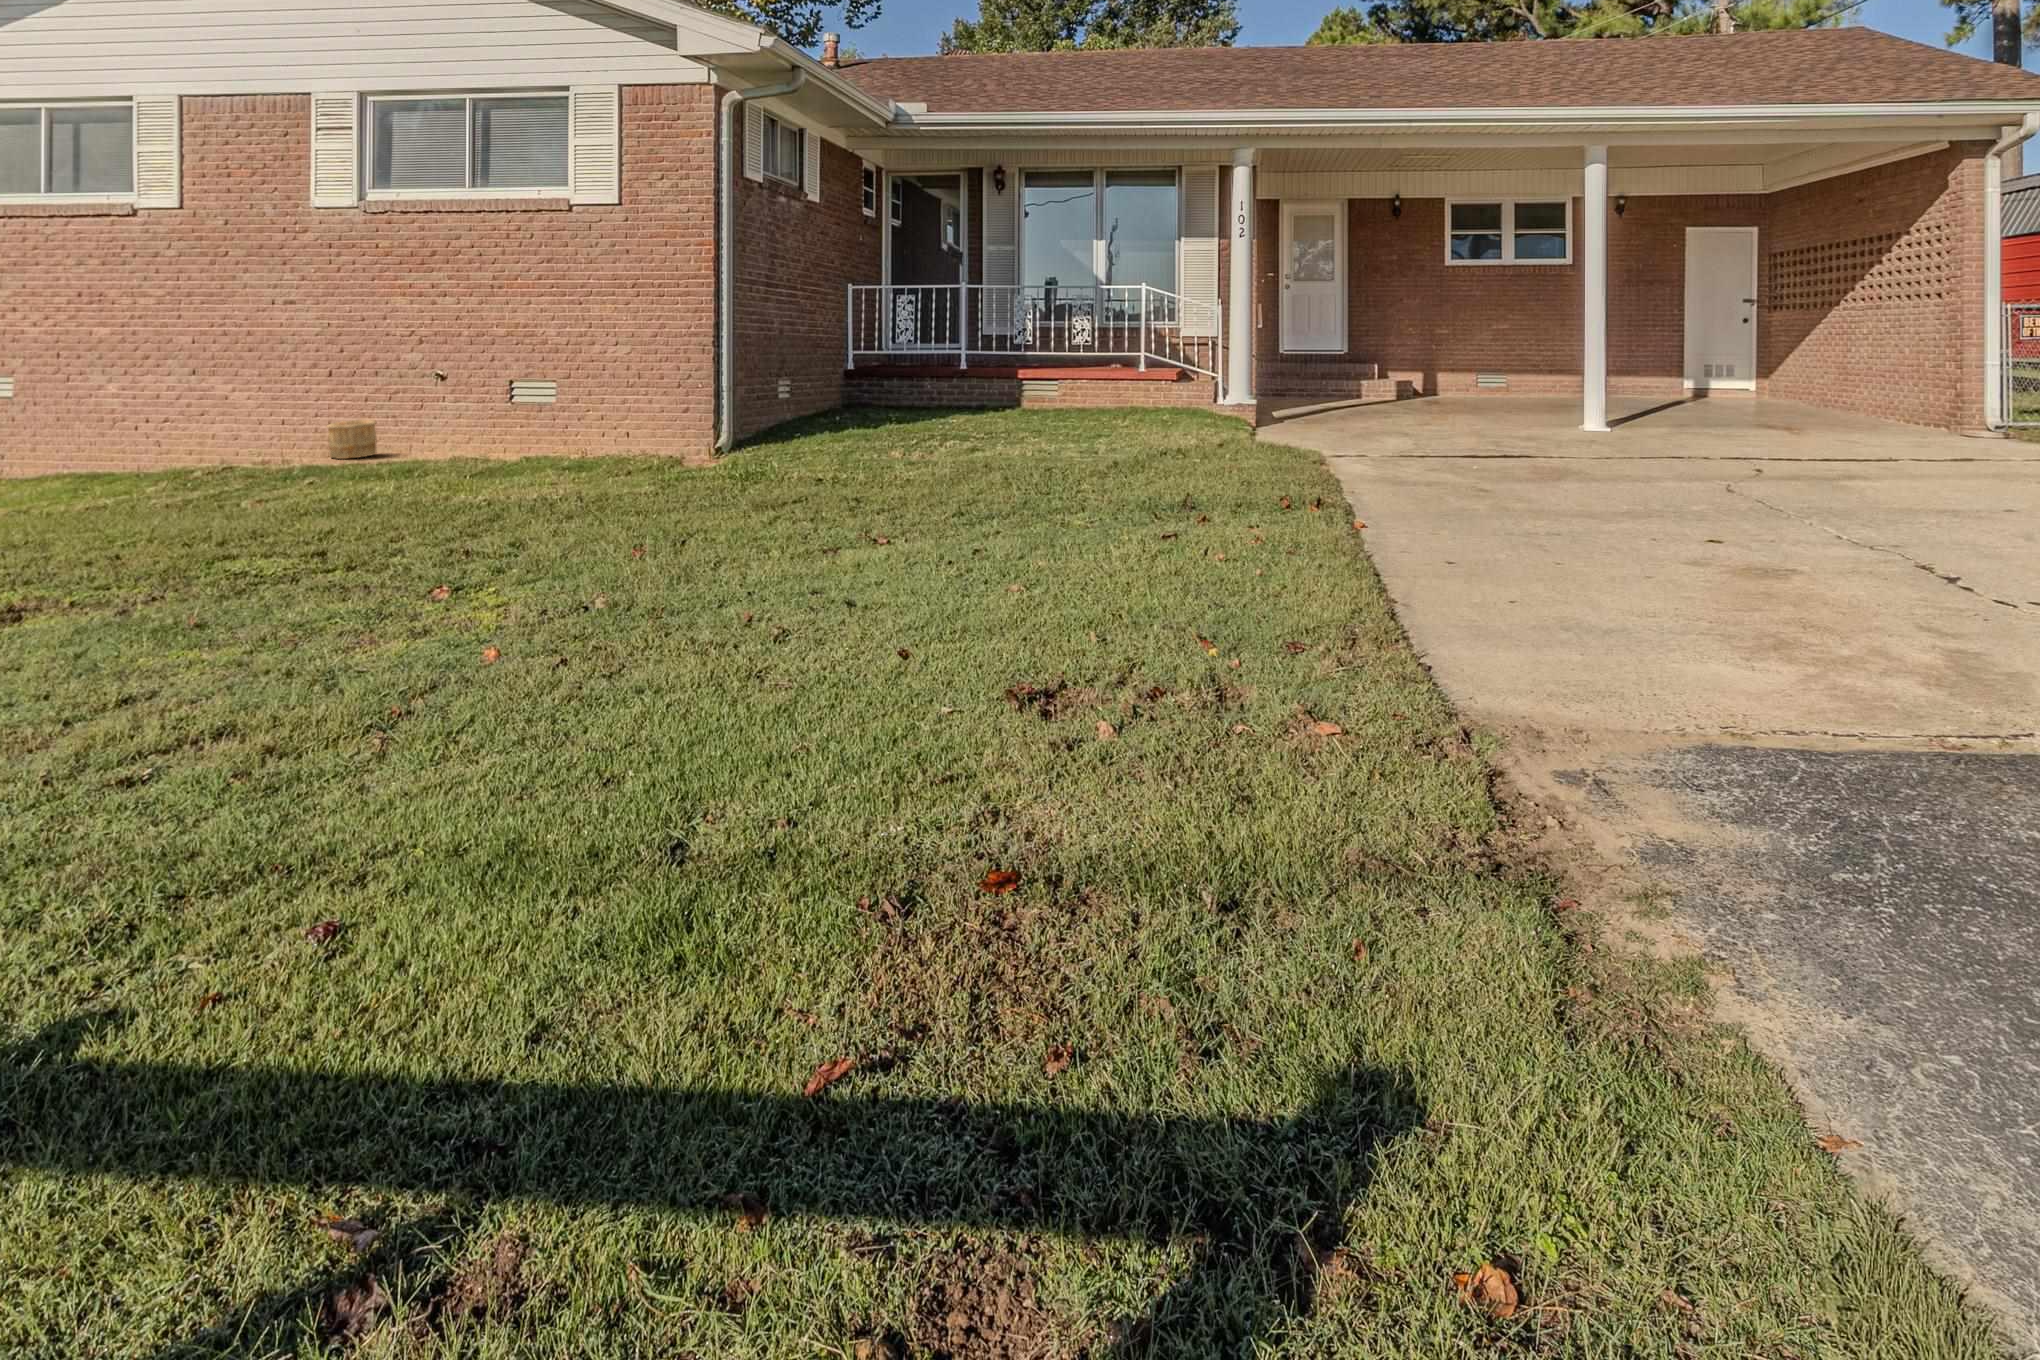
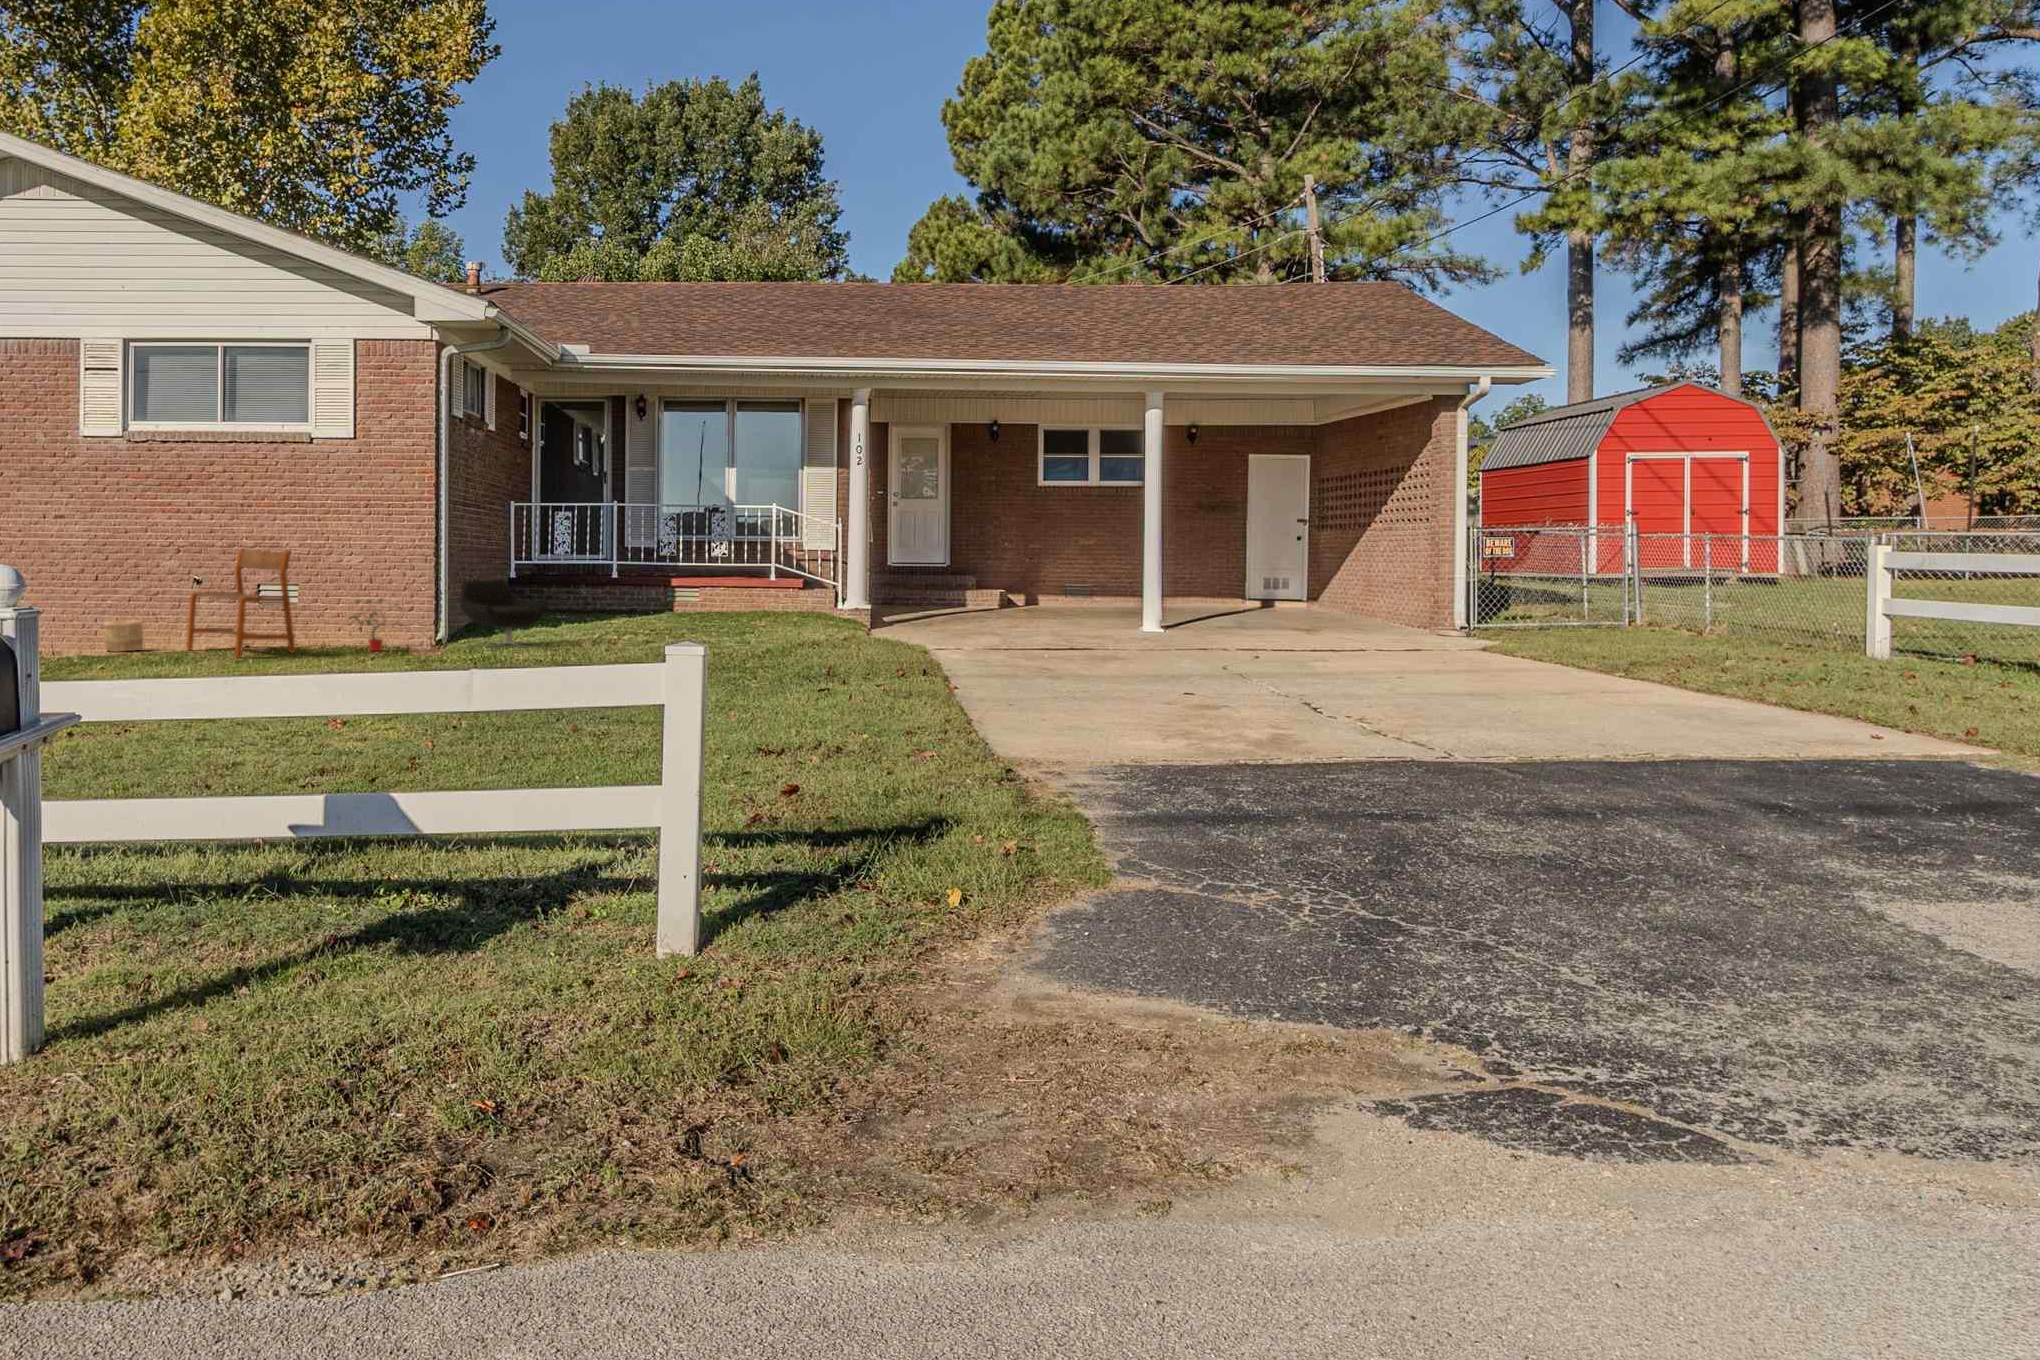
bench: none [422,337,536,472] -> present [186,549,295,658]
lounge chair: none [747,372,852,457] -> present [460,579,548,647]
potted plant: none [599,396,679,461] -> present [349,599,406,651]

